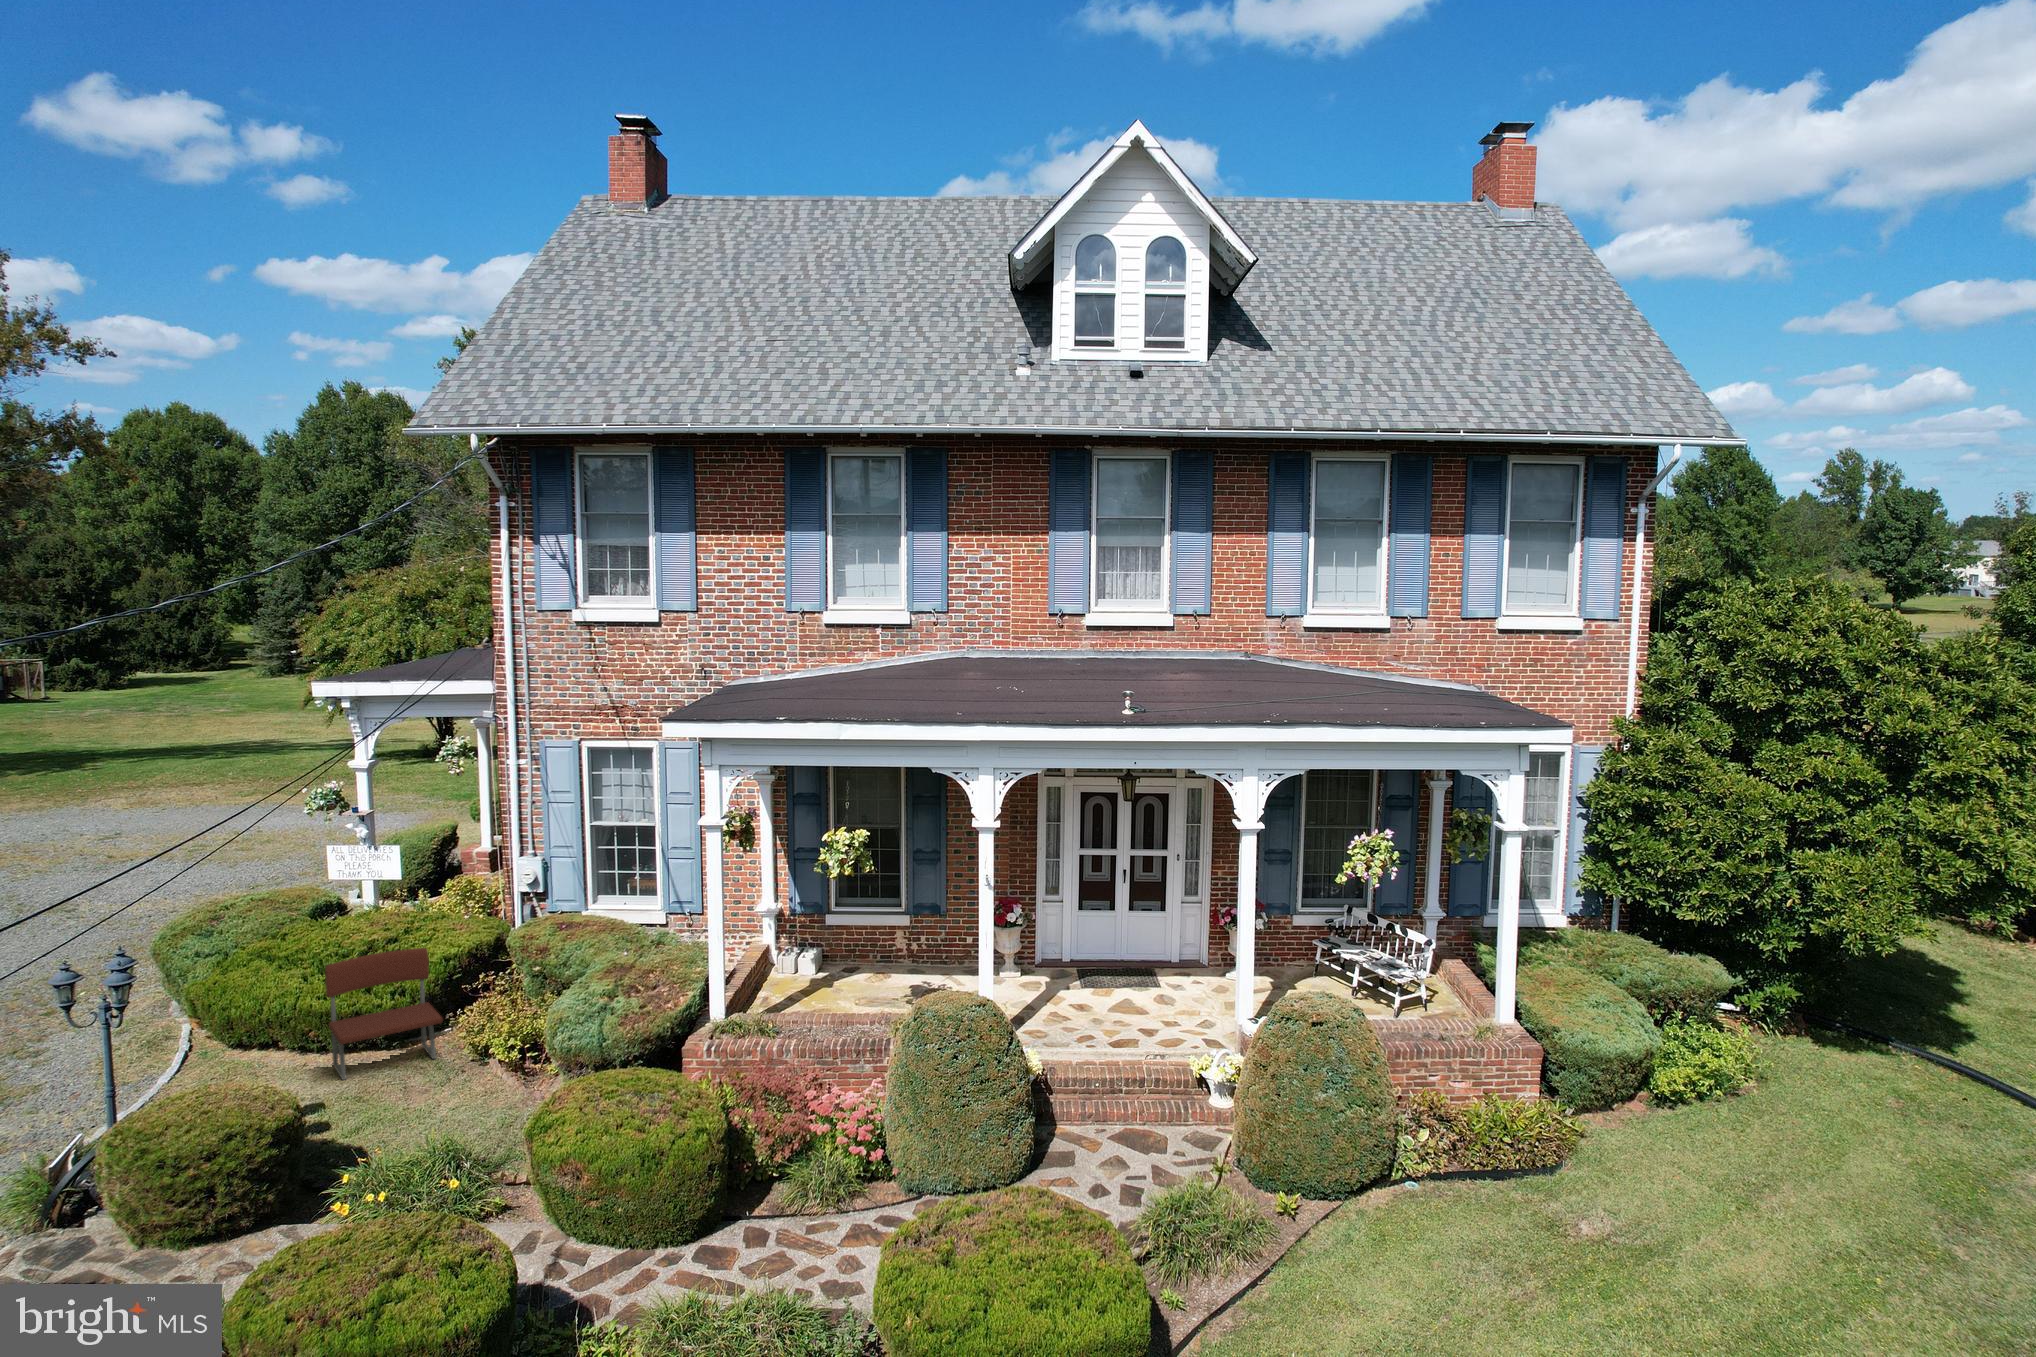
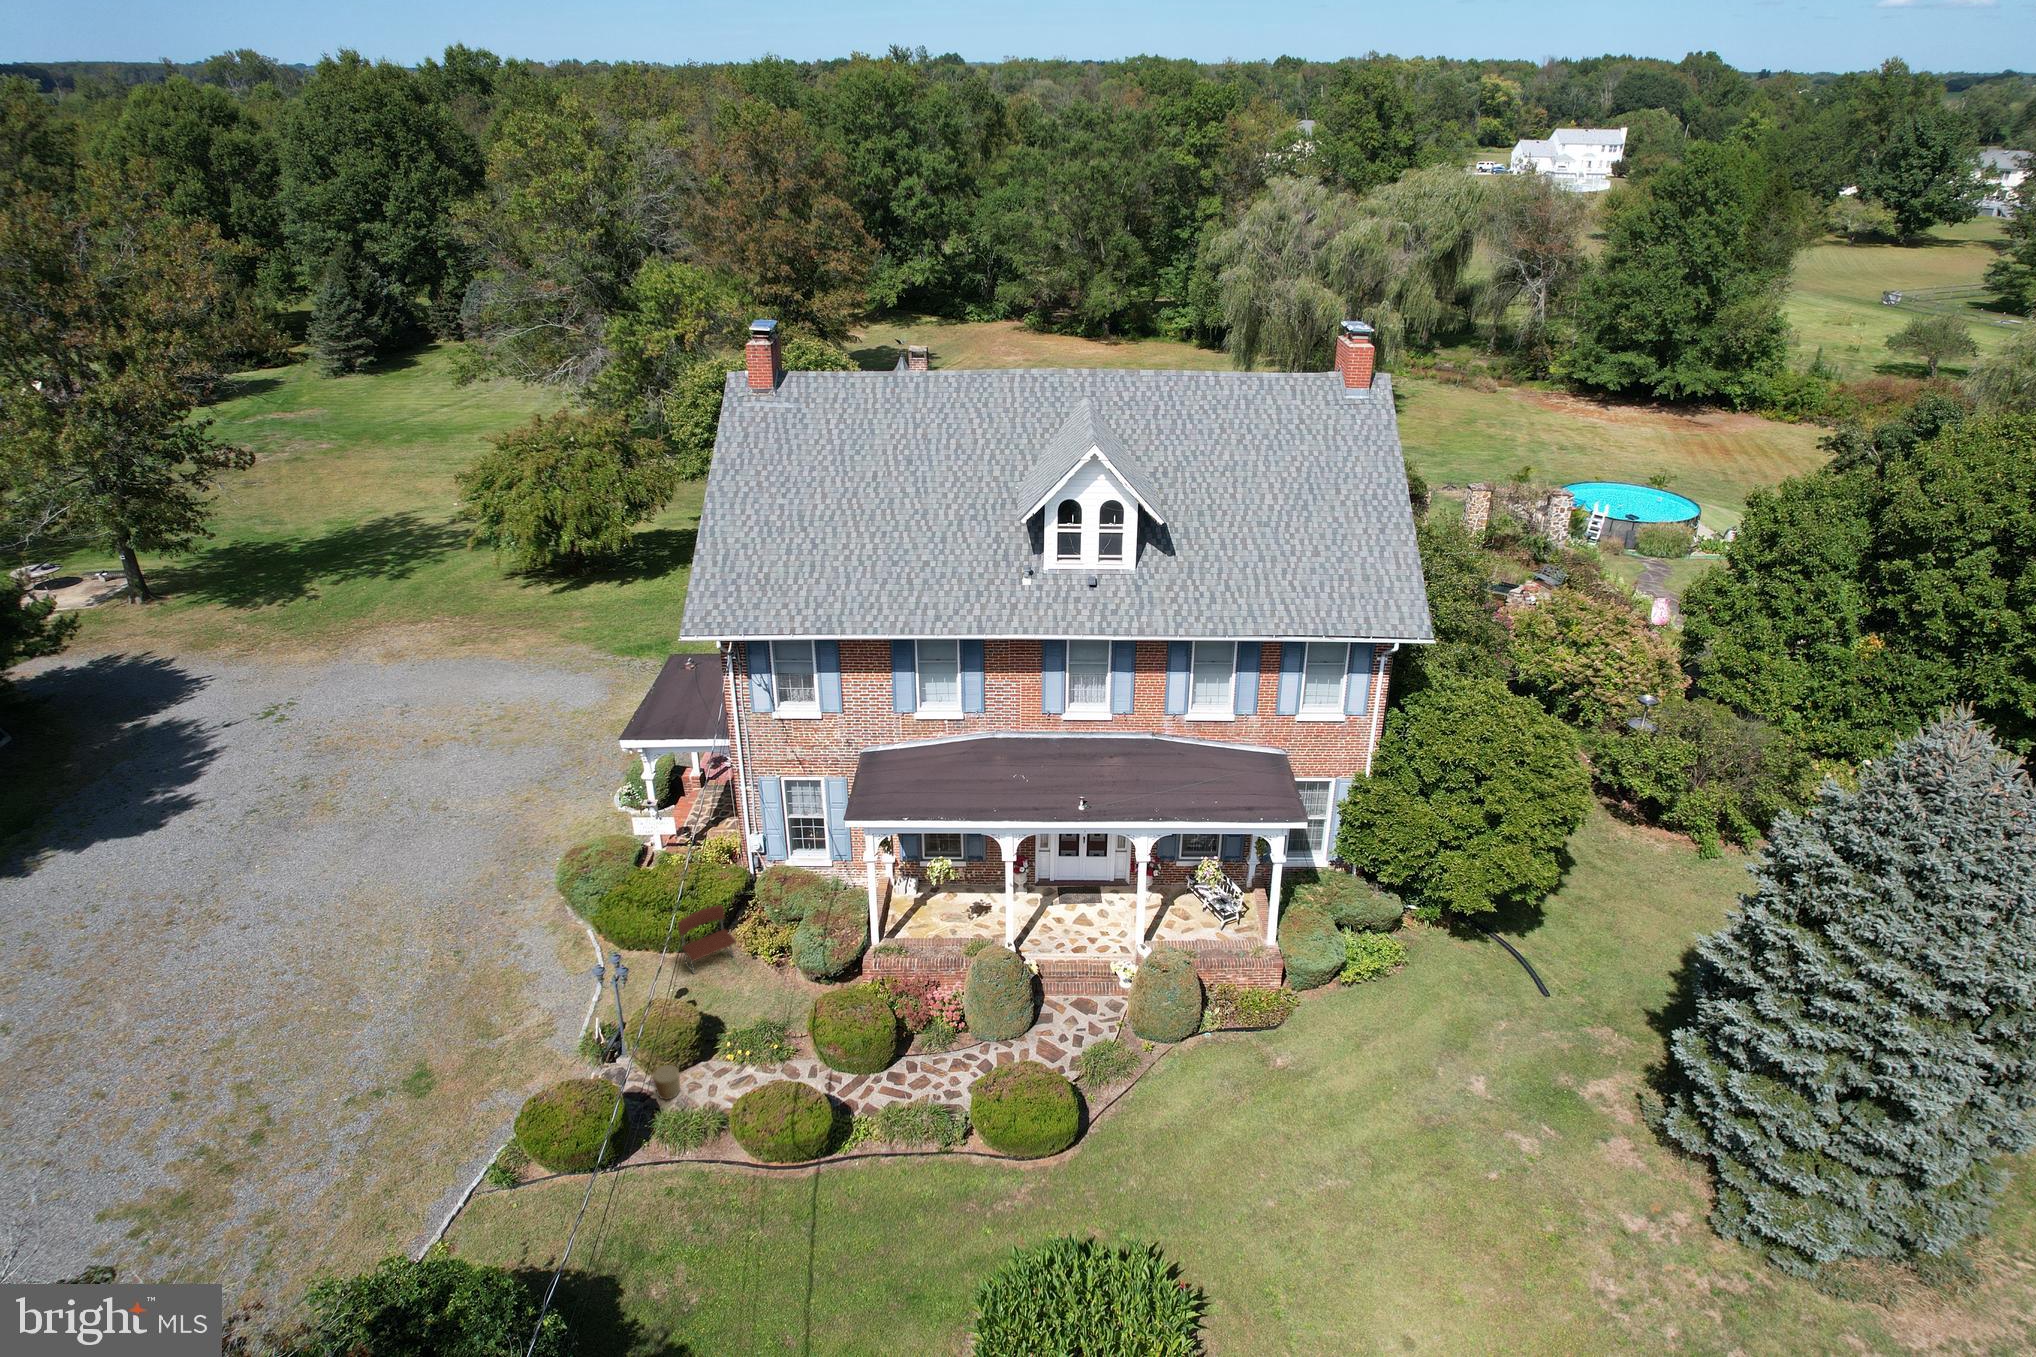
woven basket: none [137,1198,208,1279] -> present [653,1065,680,1099]

